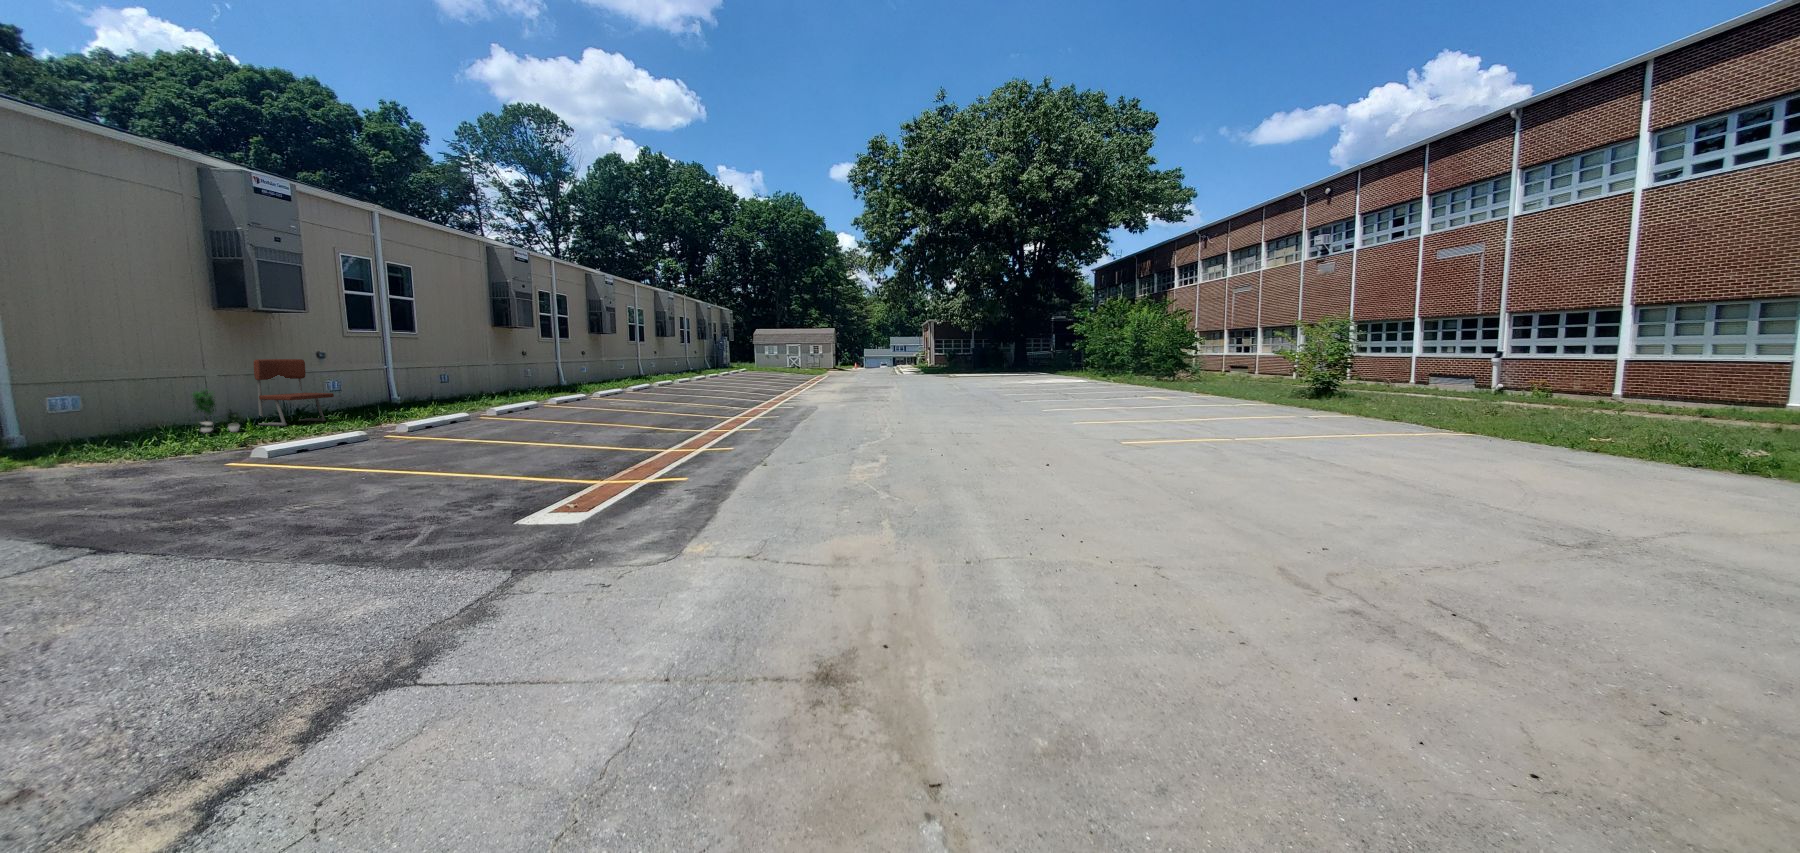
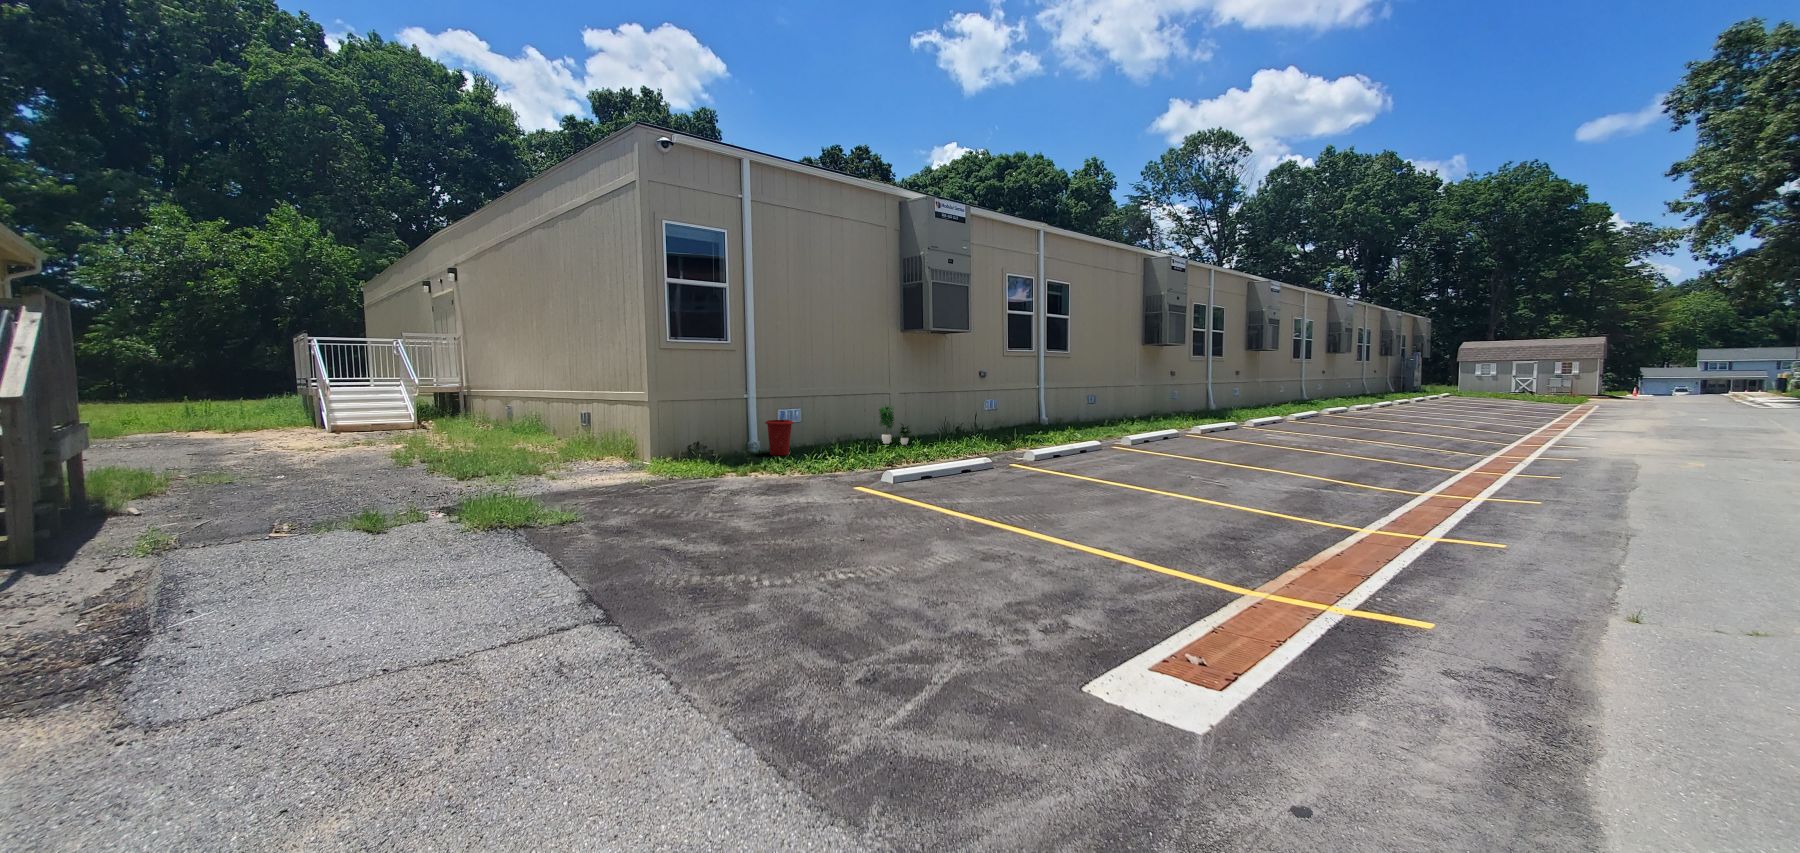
bench: present [254,359,334,426] -> none [927,379,985,441]
waste bin: none [20,410,73,453] -> present [765,420,794,455]

